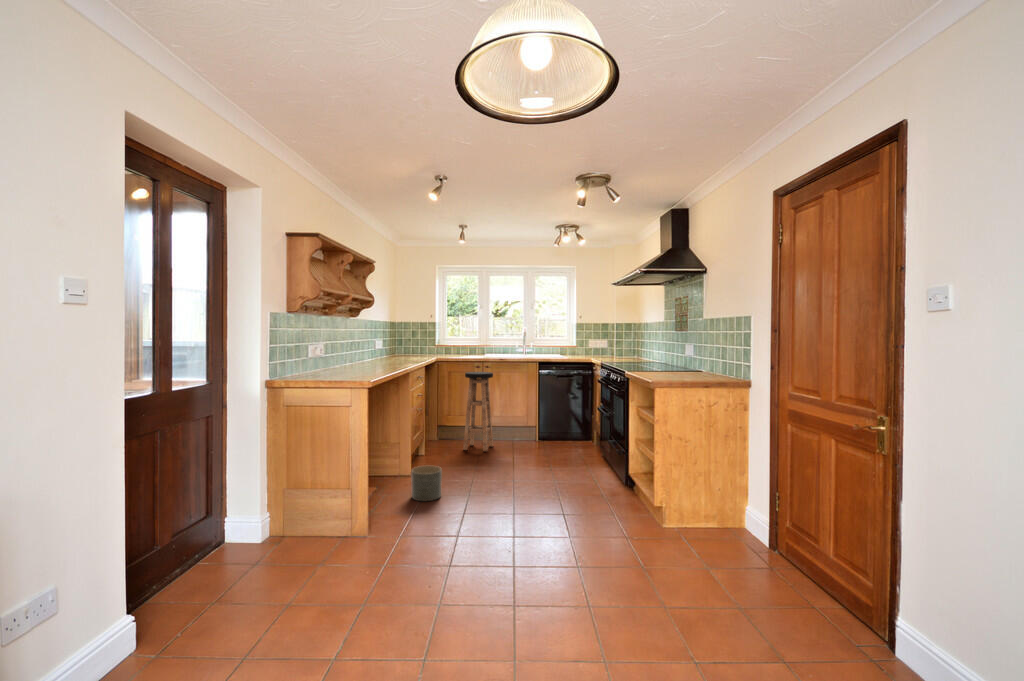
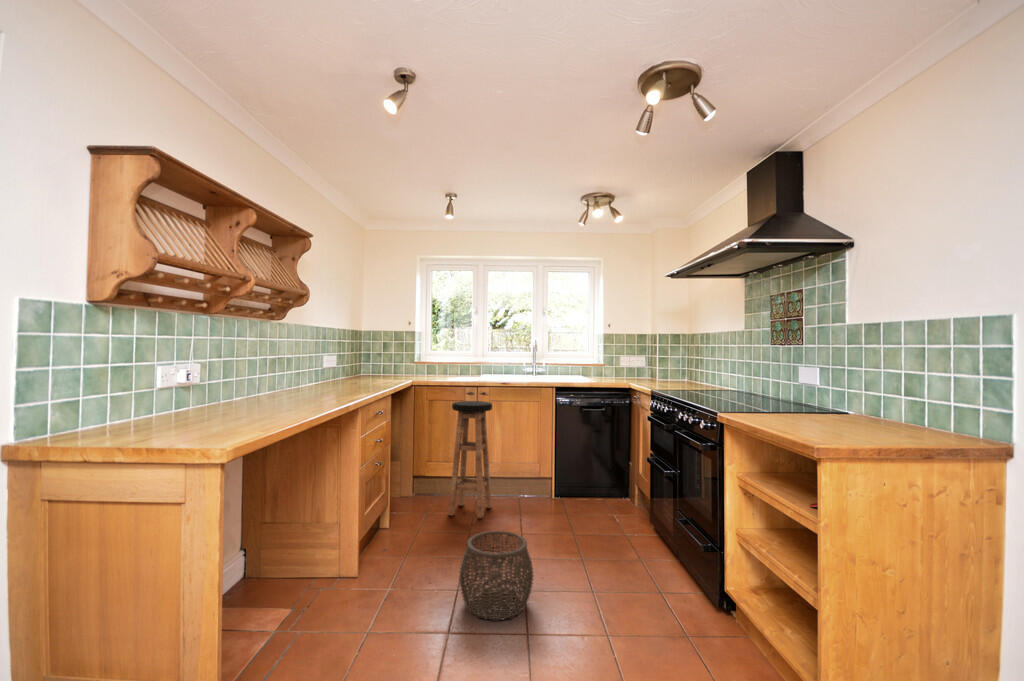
woven basket: none [473,445,518,492] -> present [459,531,534,621]
planter: present [411,466,442,501] -> none [347,576,402,653]

